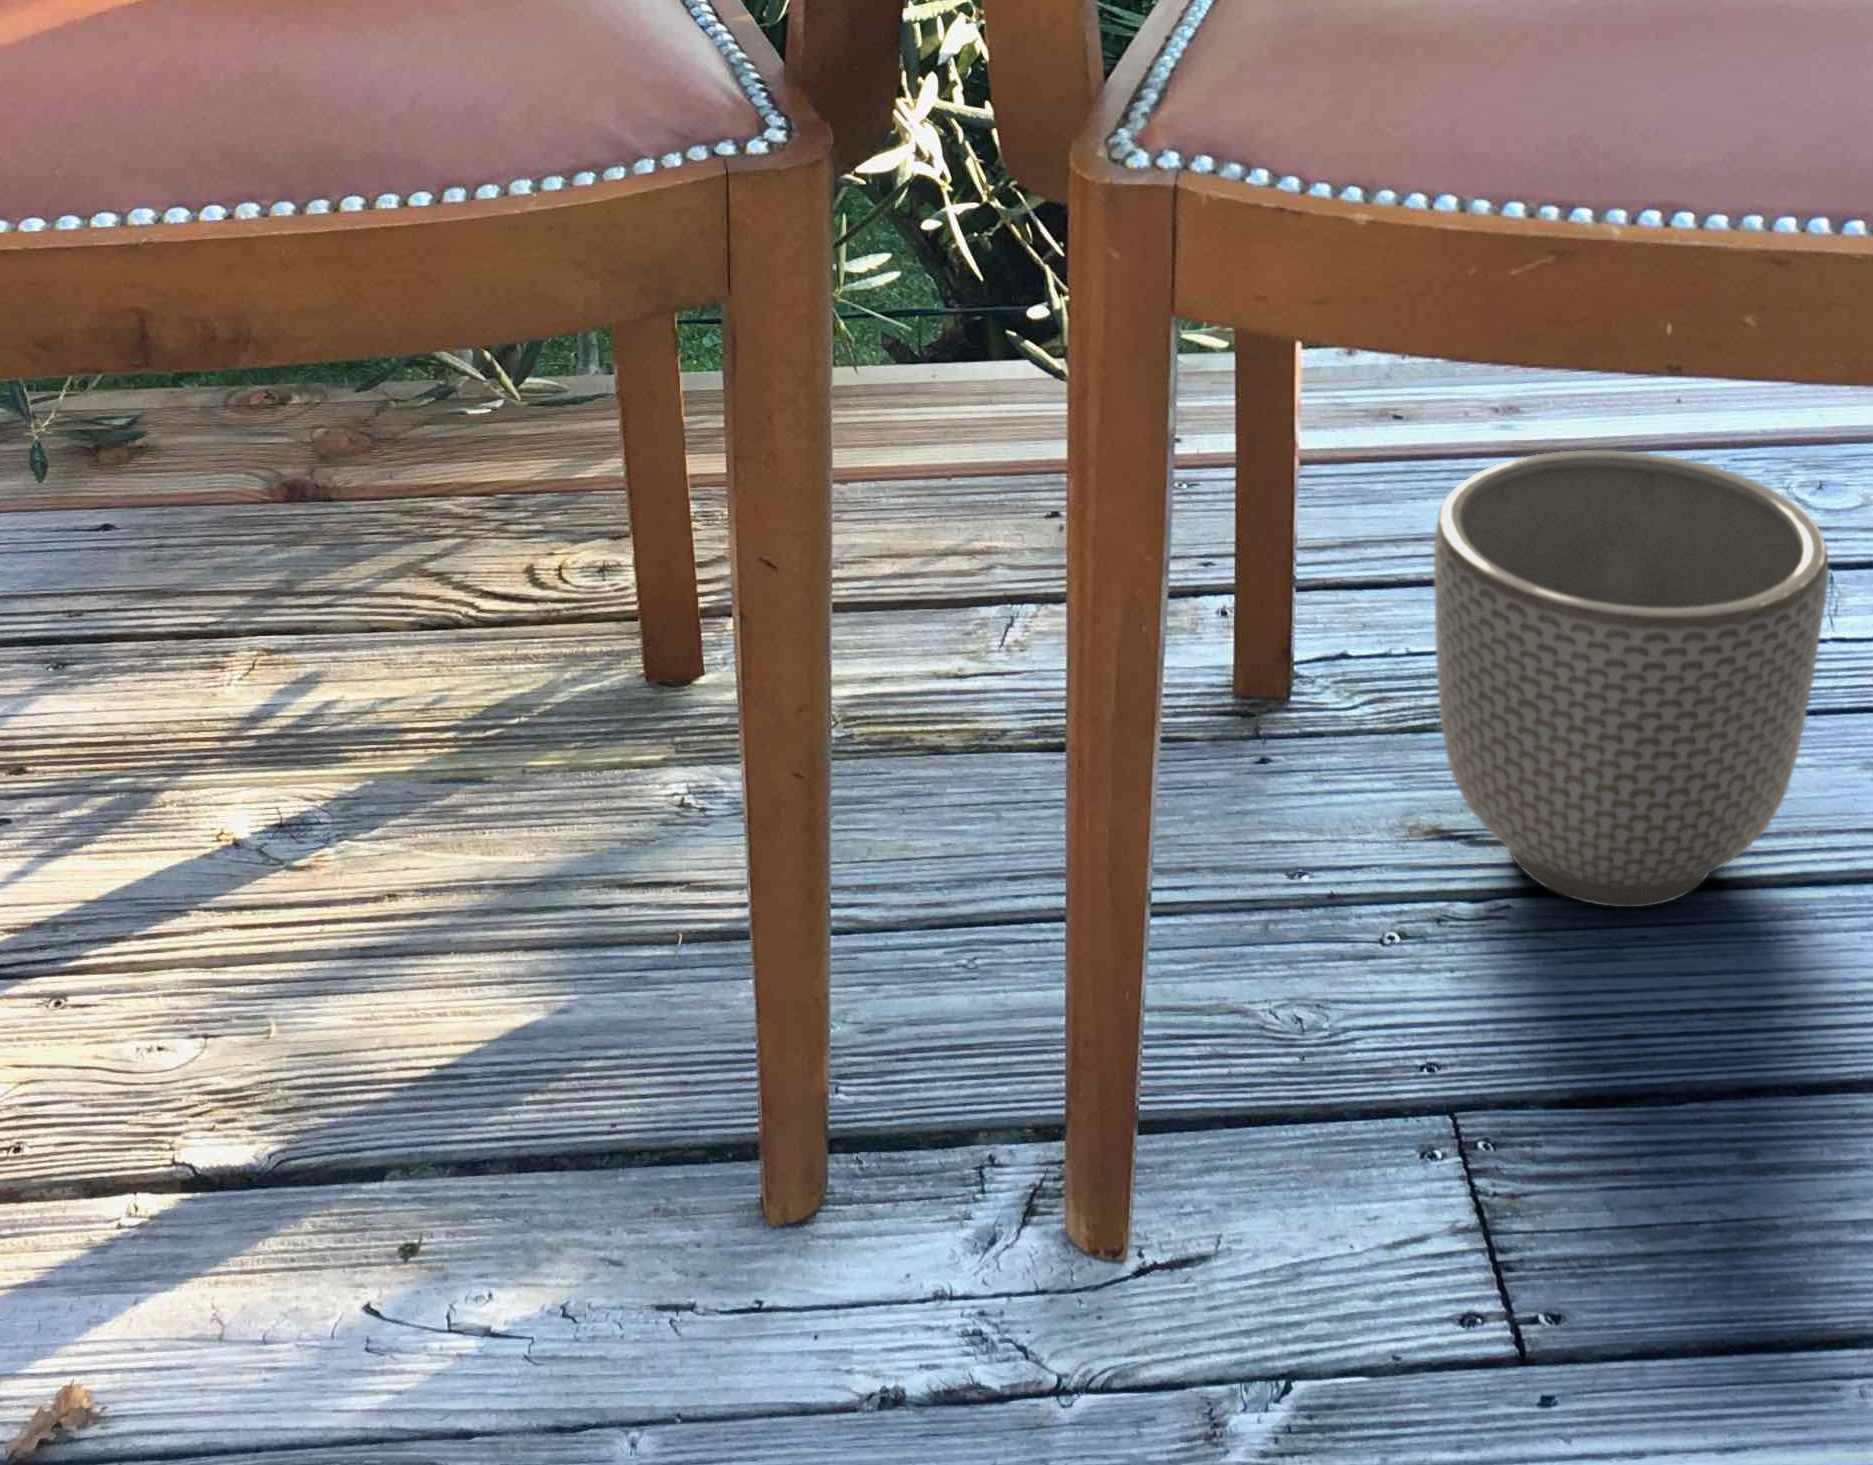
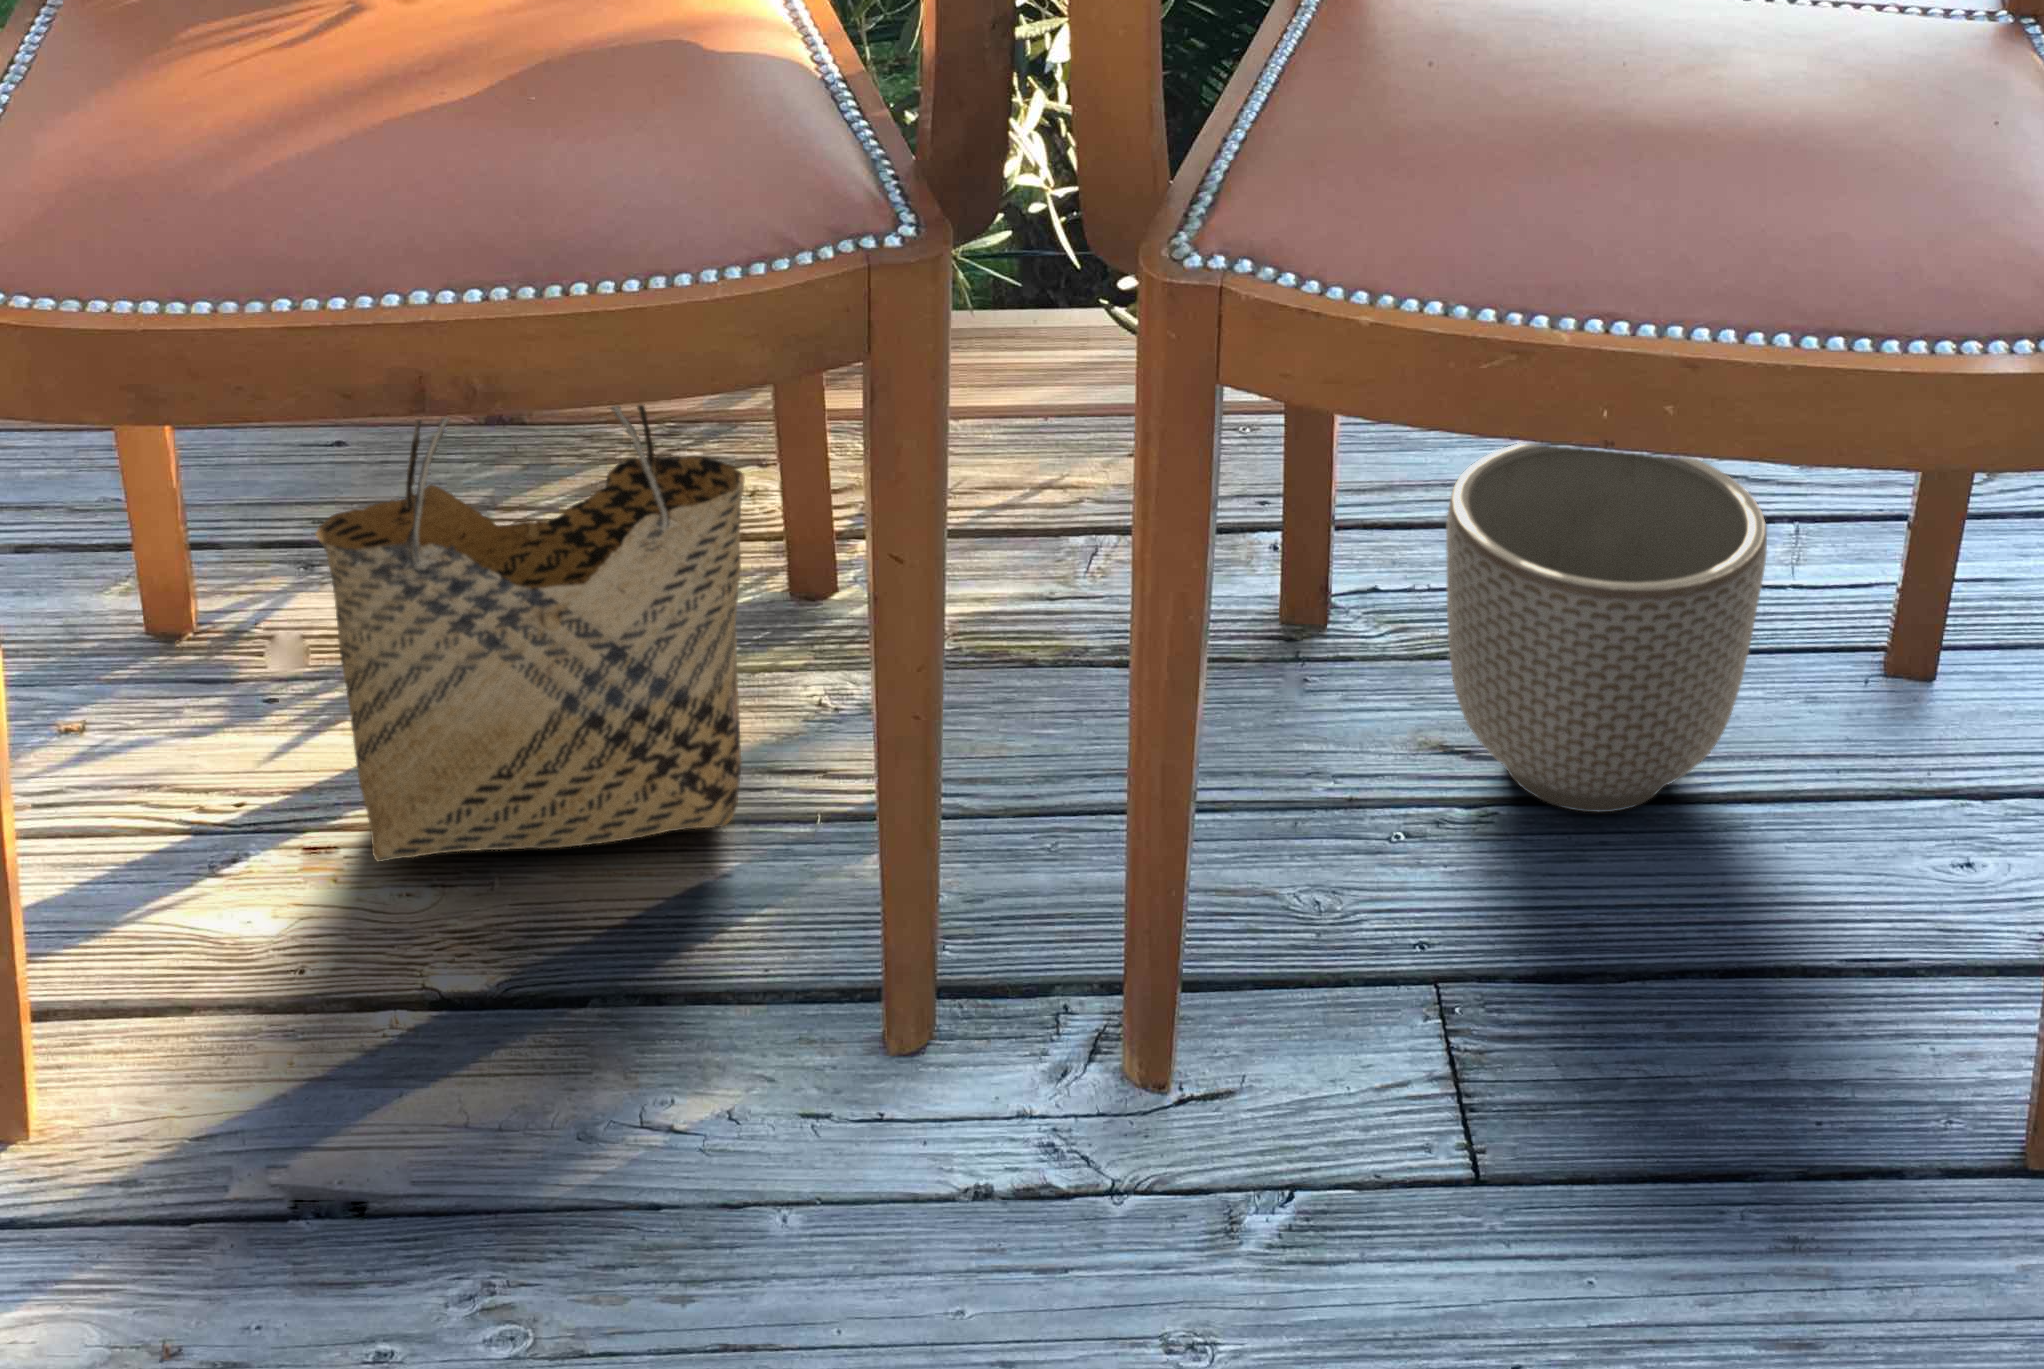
woven basket: none [46,254,578,997] -> present [316,404,745,862]

